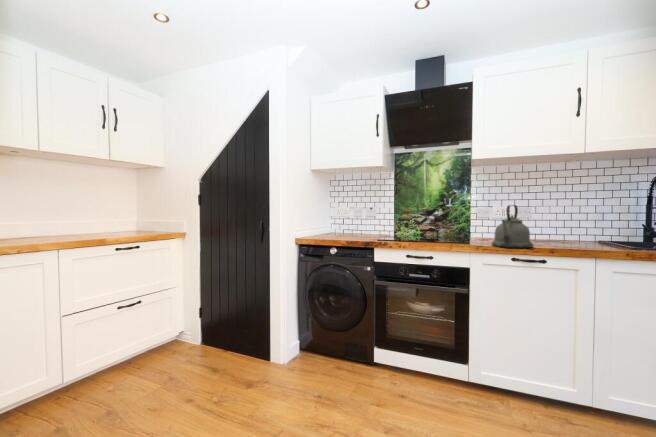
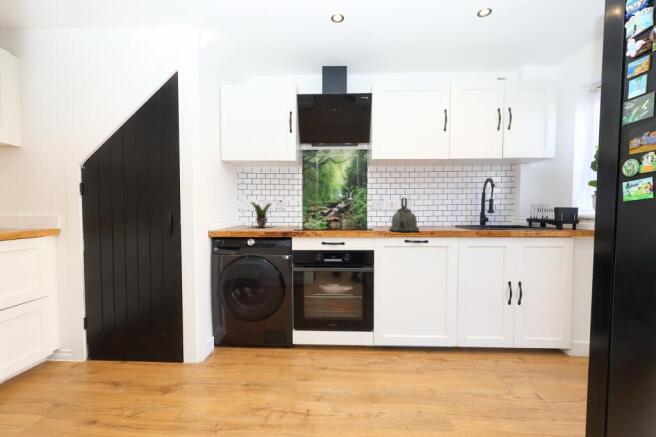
potted plant: none [338,209,366,236] -> present [251,202,270,227]

